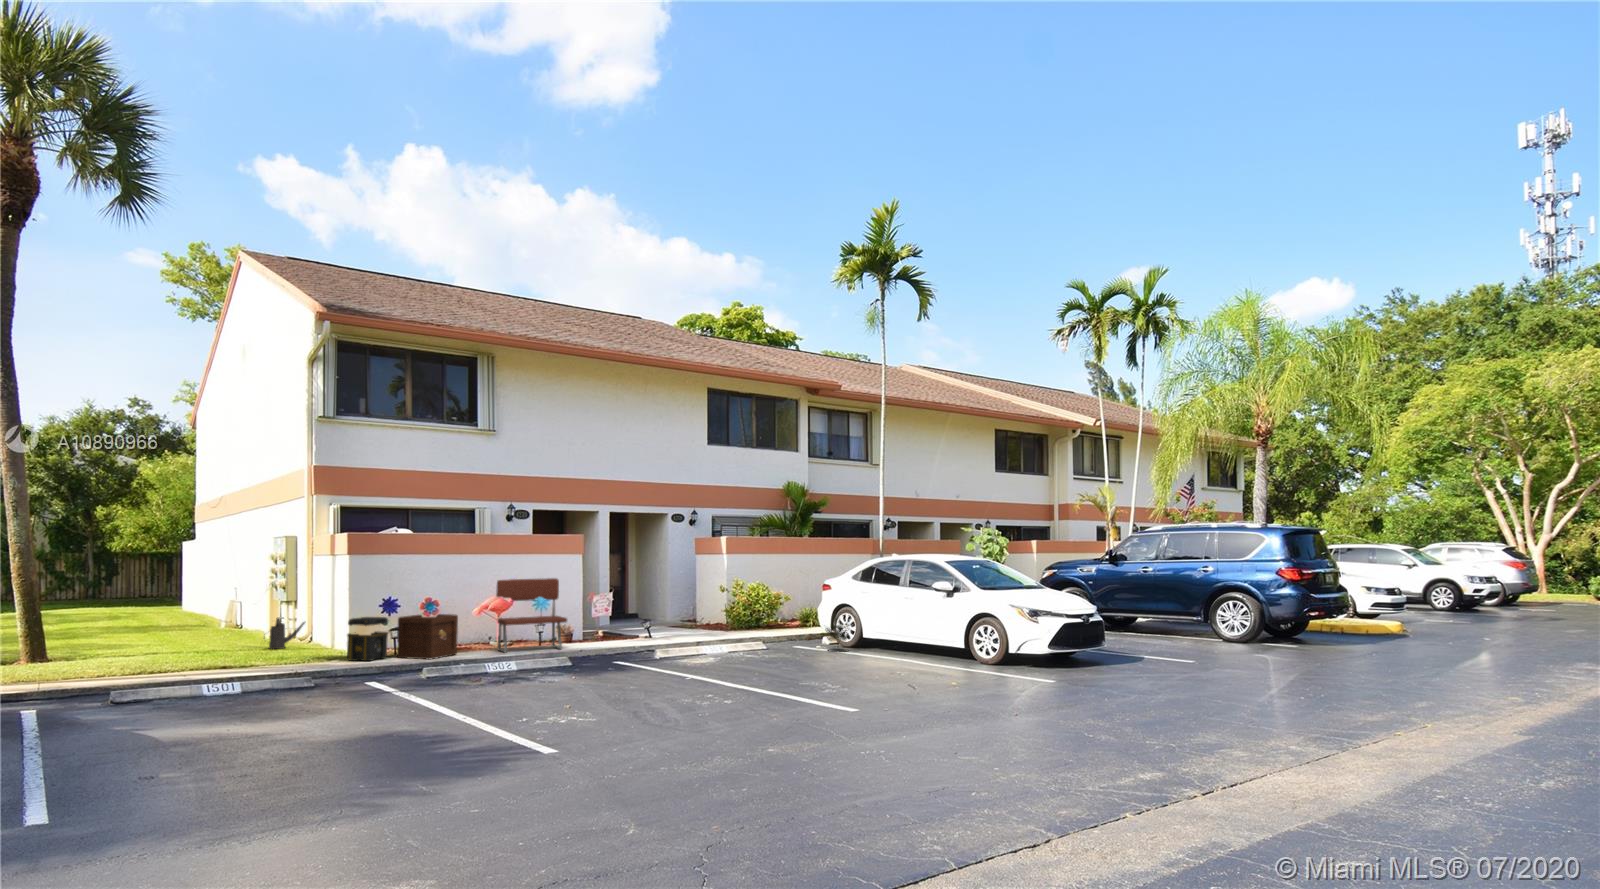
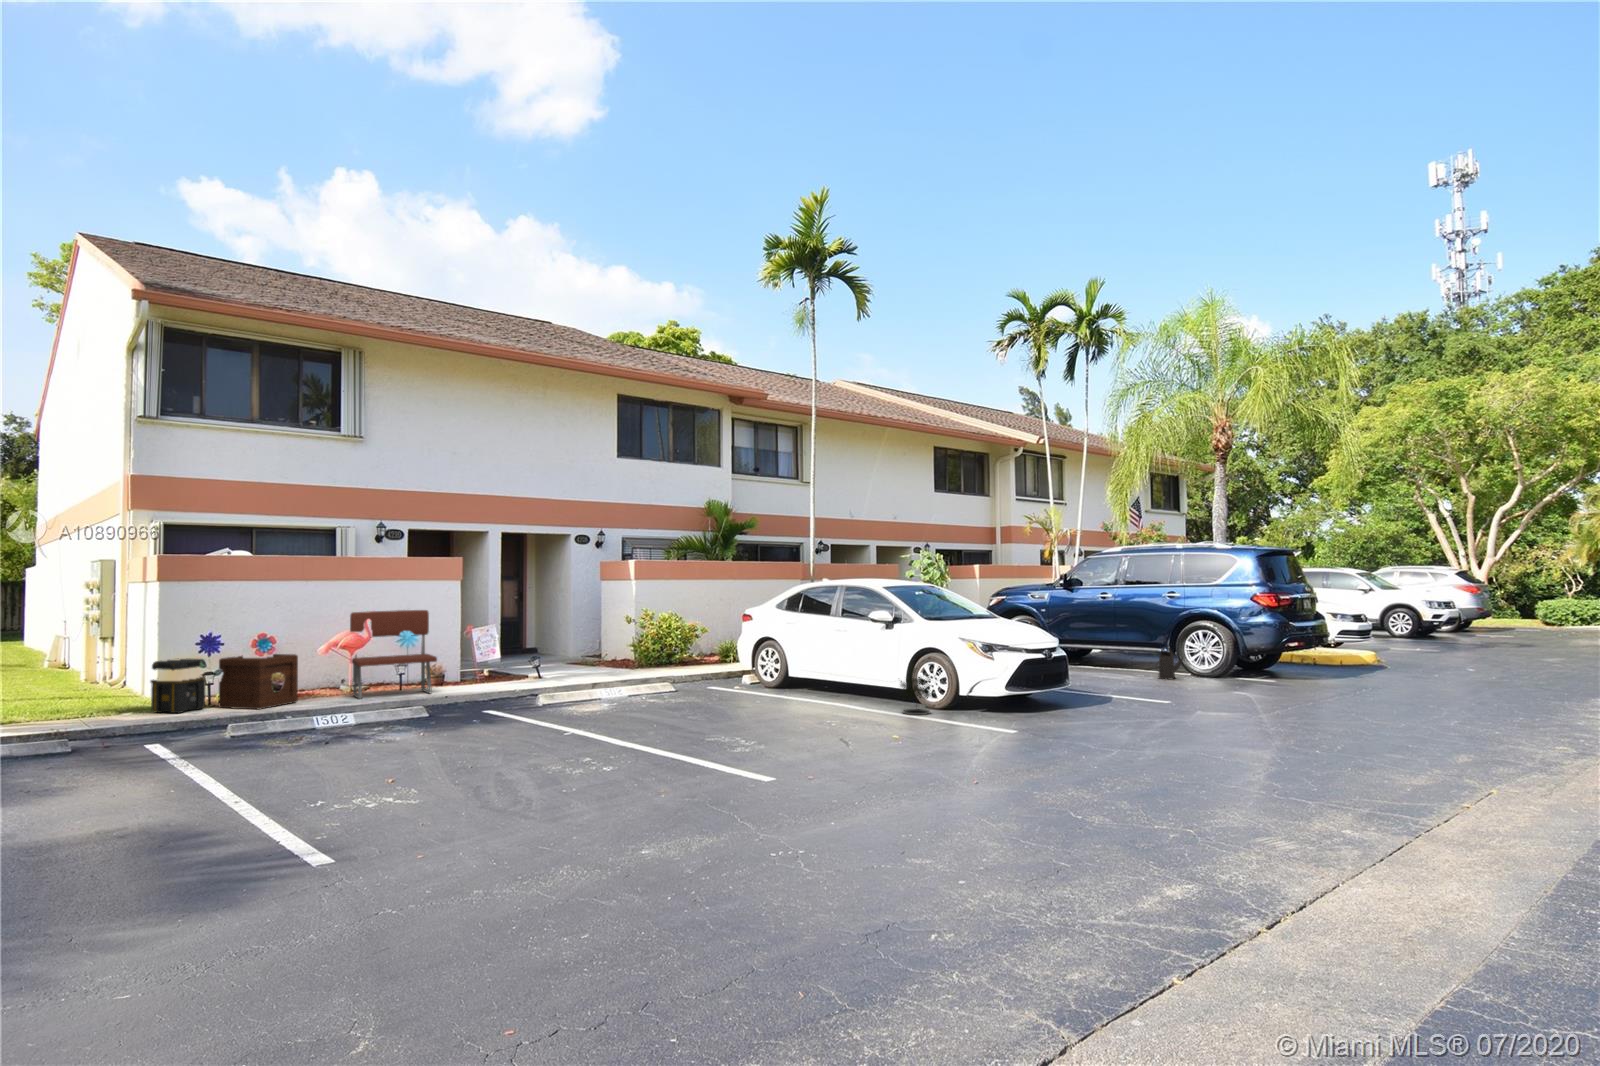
potted tree: present [826,616,849,652] -> present [901,662,931,715]
watering can: present [269,618,305,649] -> present [1156,647,1183,679]

